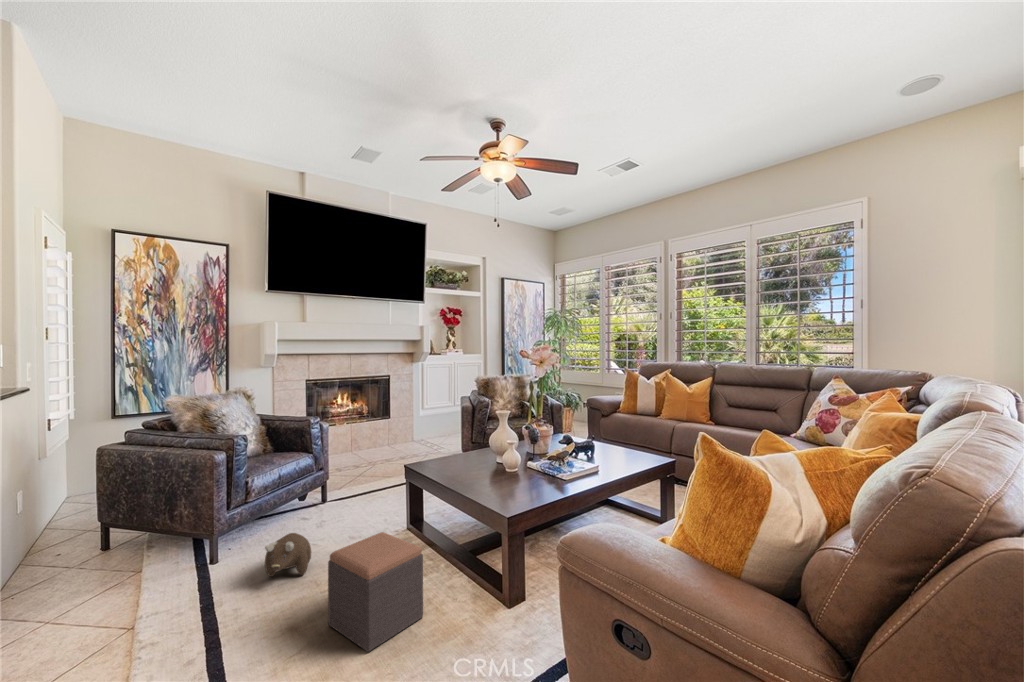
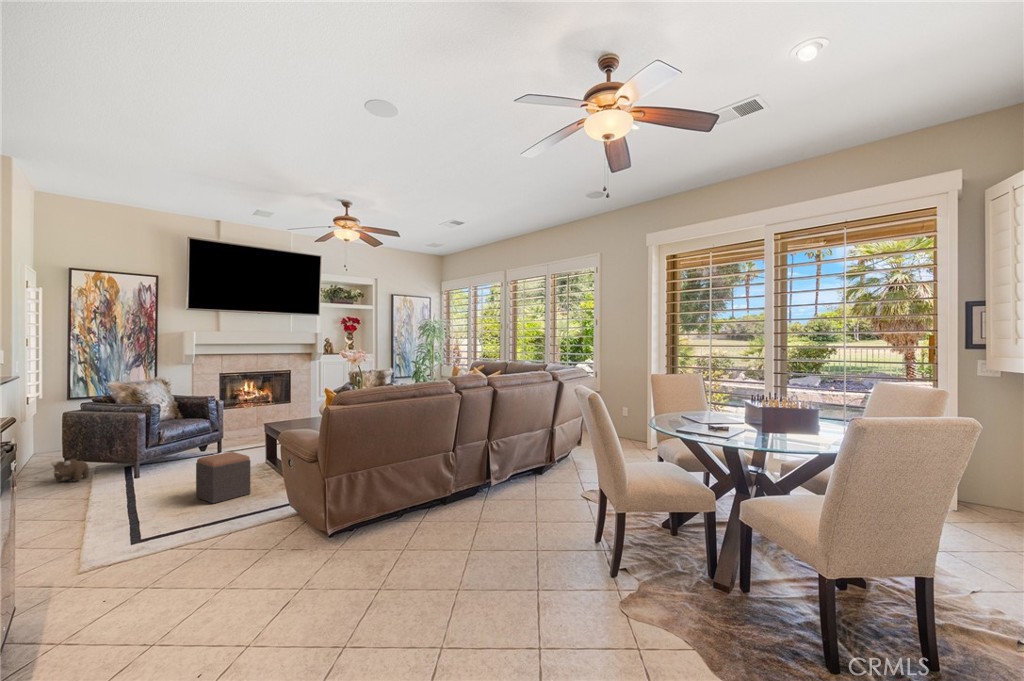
plush toy: present [265,533,311,577] -> present [51,459,89,482]

